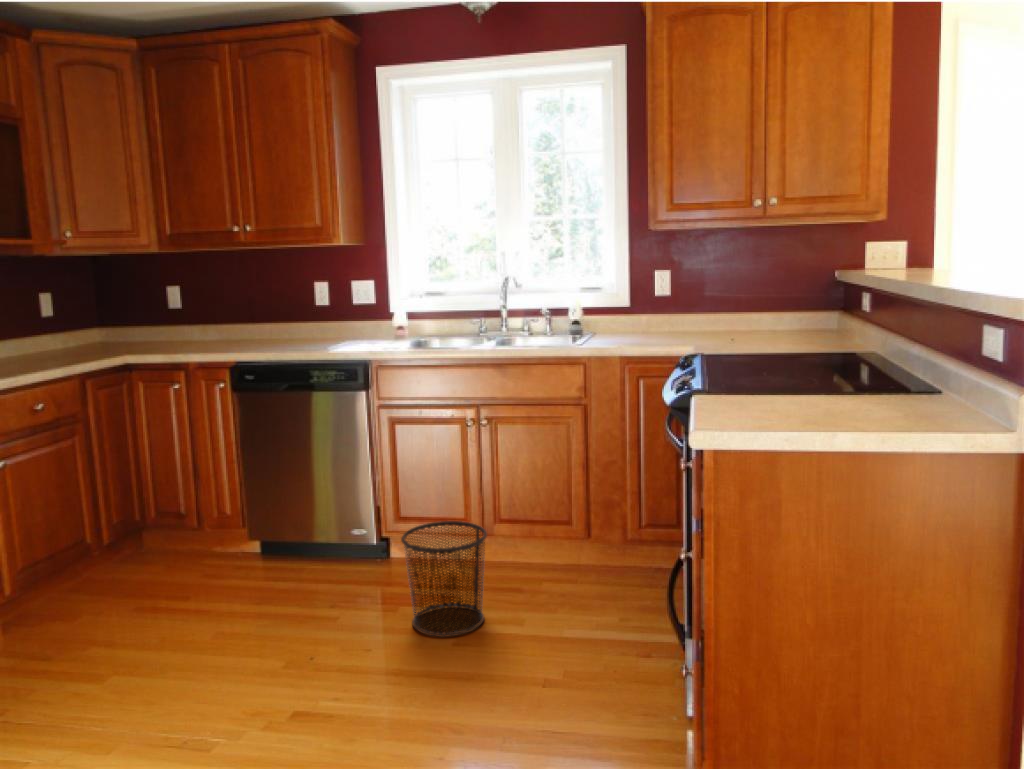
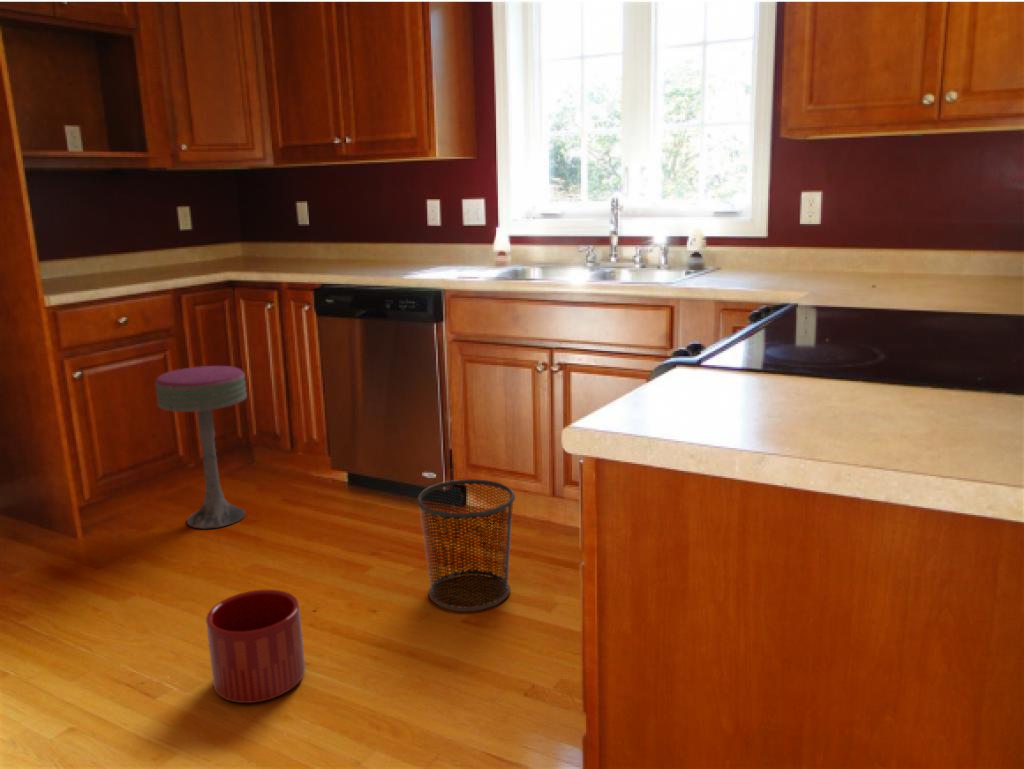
bar stool: none [85,447,180,613] -> present [155,366,247,529]
planter: none [266,635,354,740] -> present [206,589,305,703]

